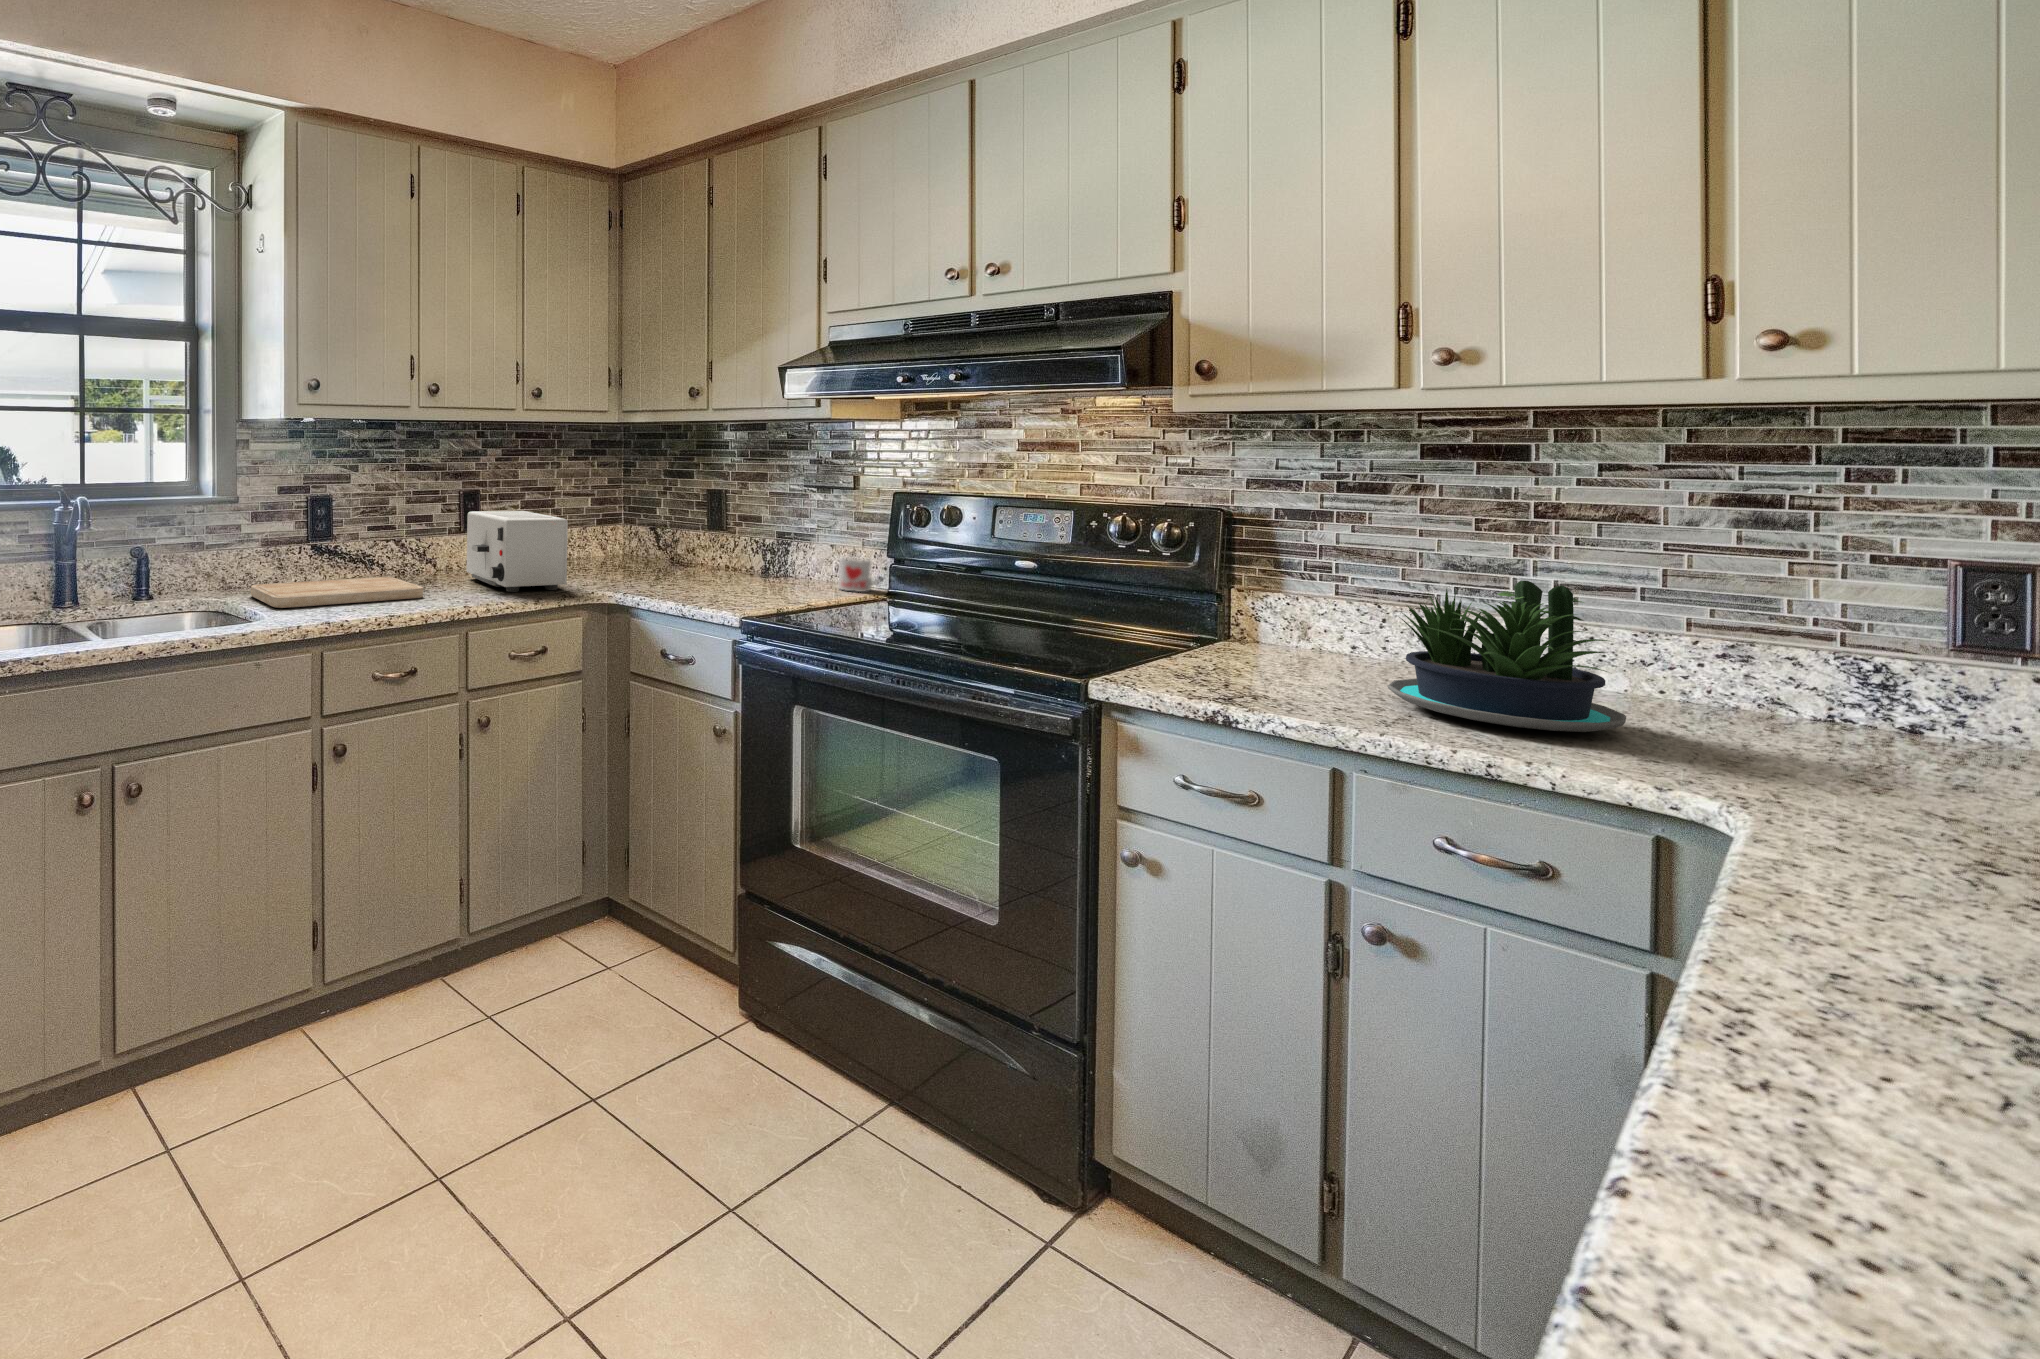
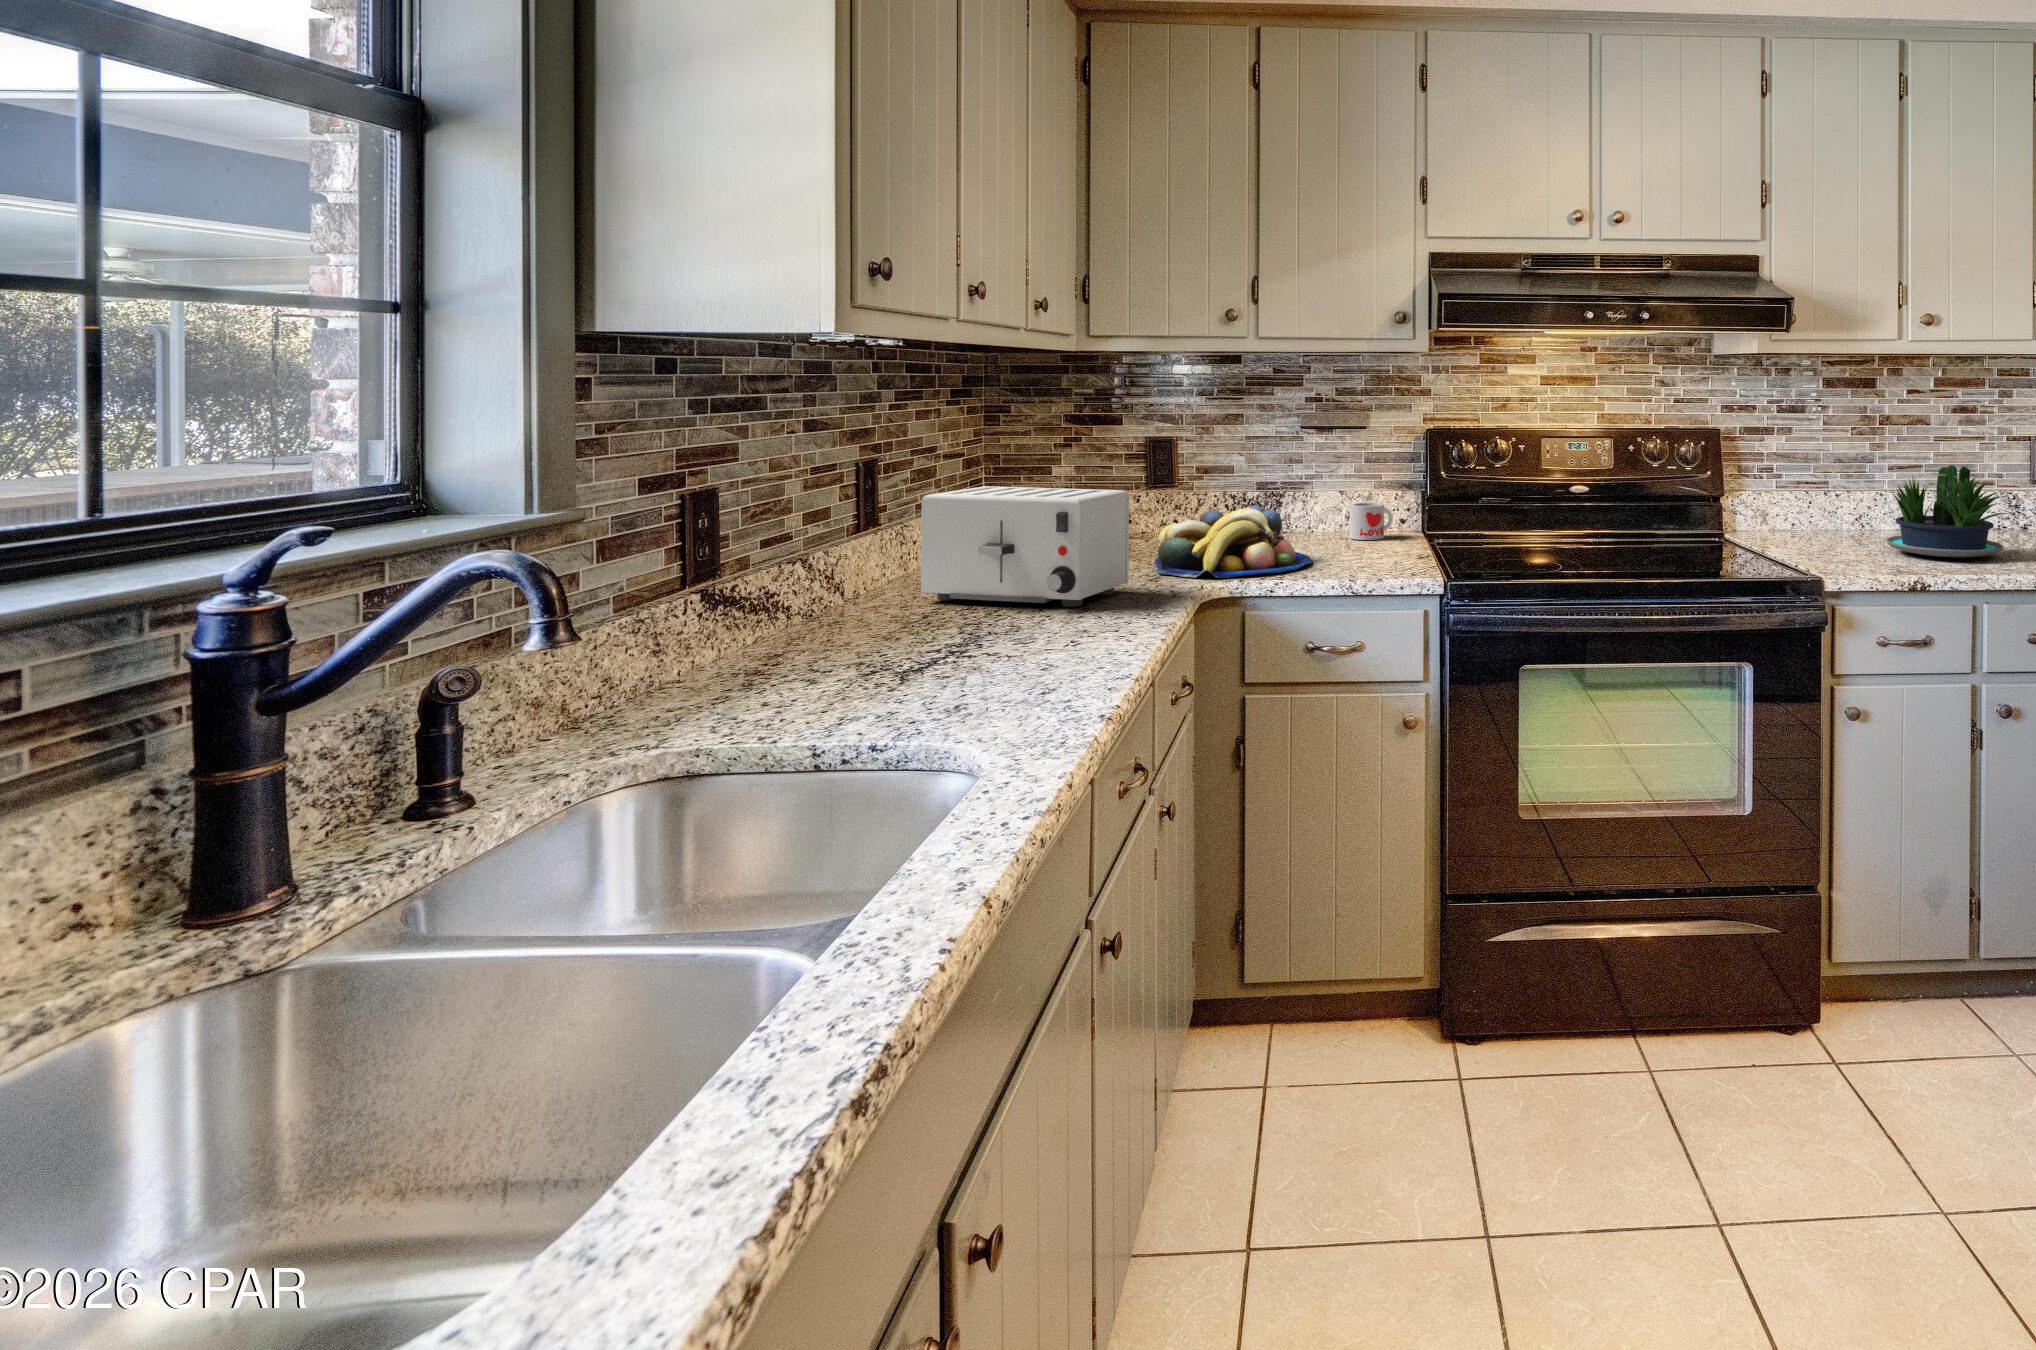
fruit bowl: none [619,545,747,597] -> present [1154,505,1312,578]
cutting board: present [251,577,423,608] -> none [696,620,1001,706]

